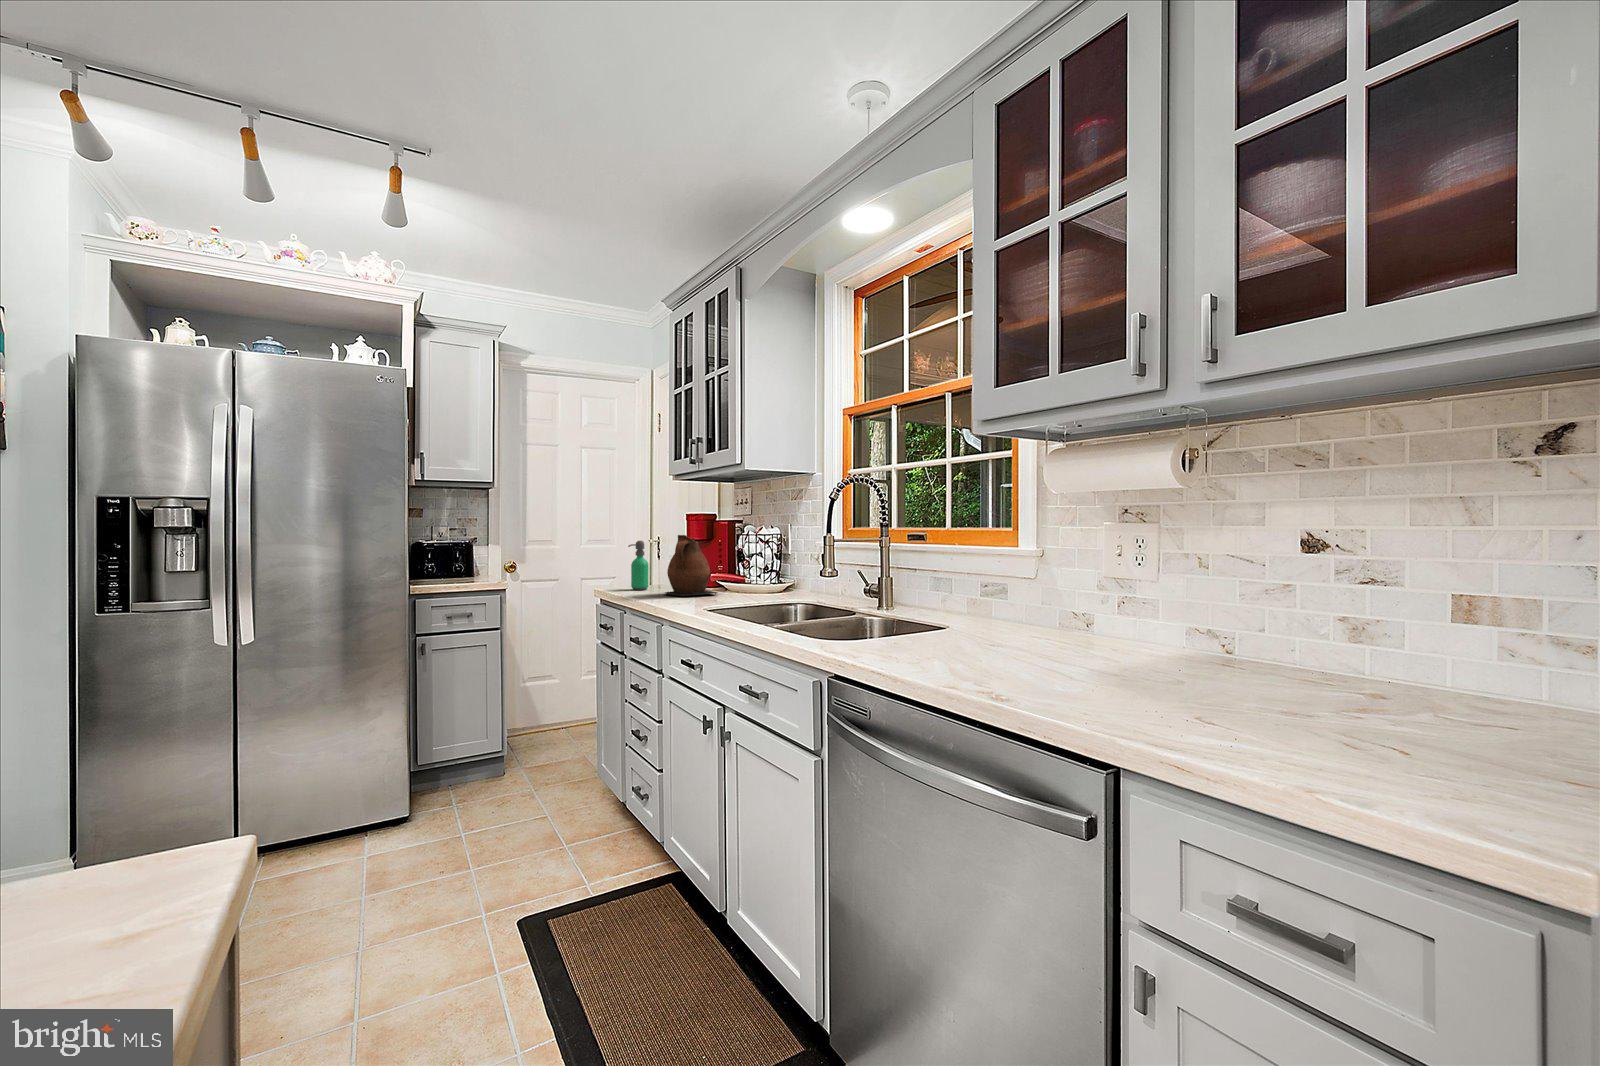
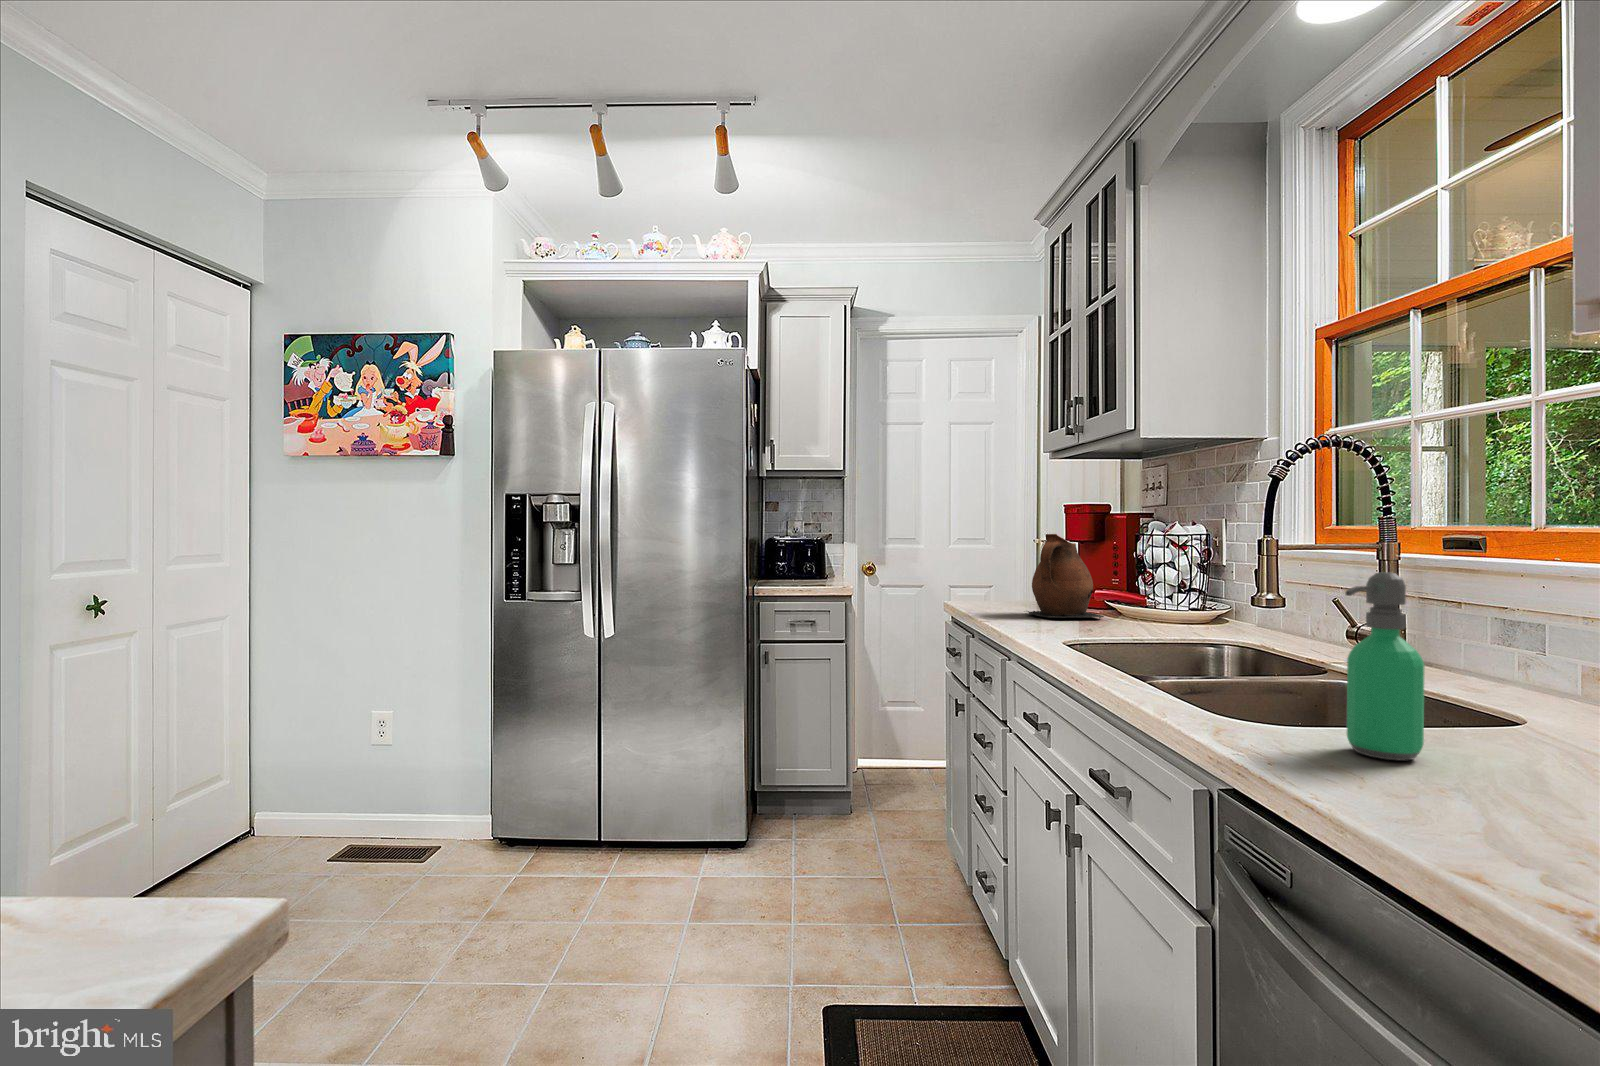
soap dispenser: present [628,541,649,590] -> present [1346,572,1425,760]

